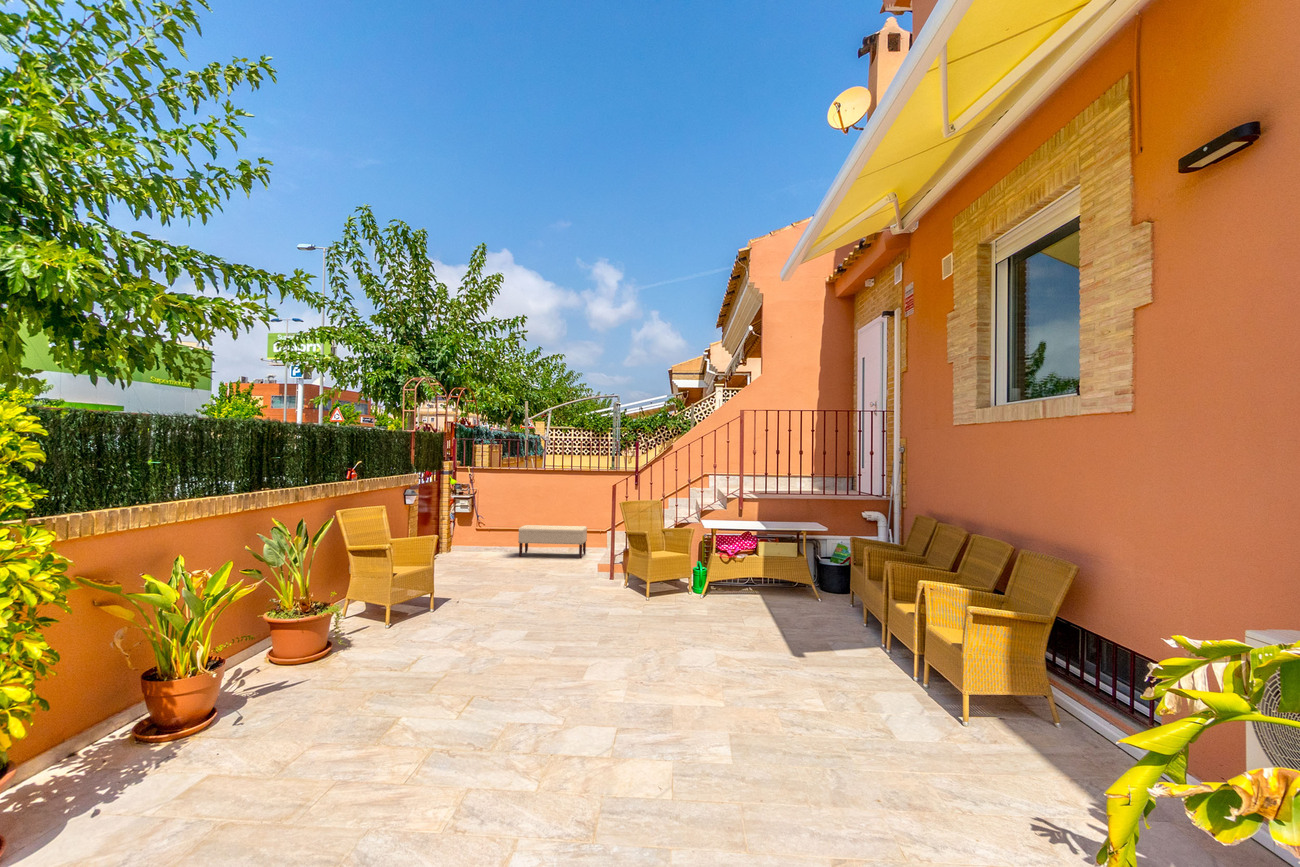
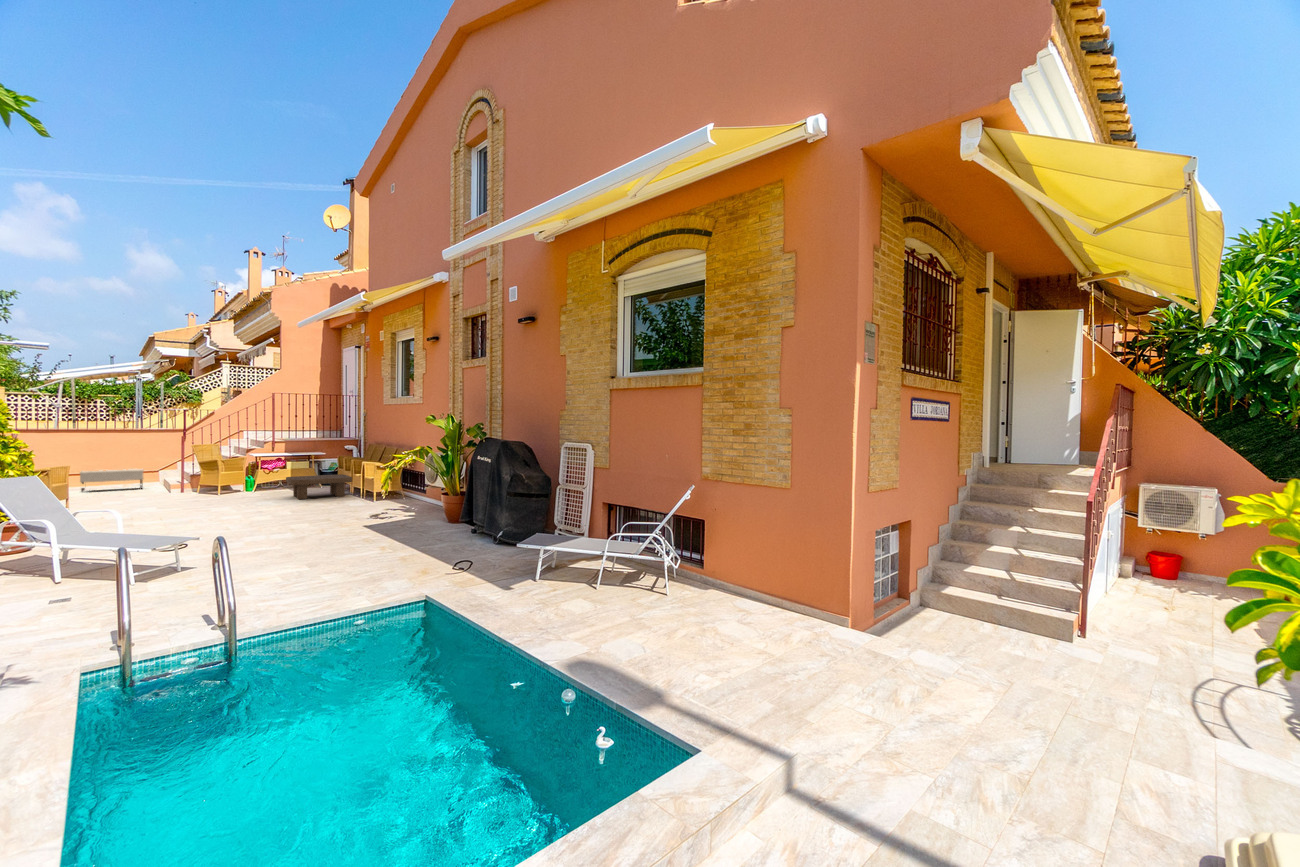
coffee table: none [750,591,901,670] -> present [286,474,352,499]

